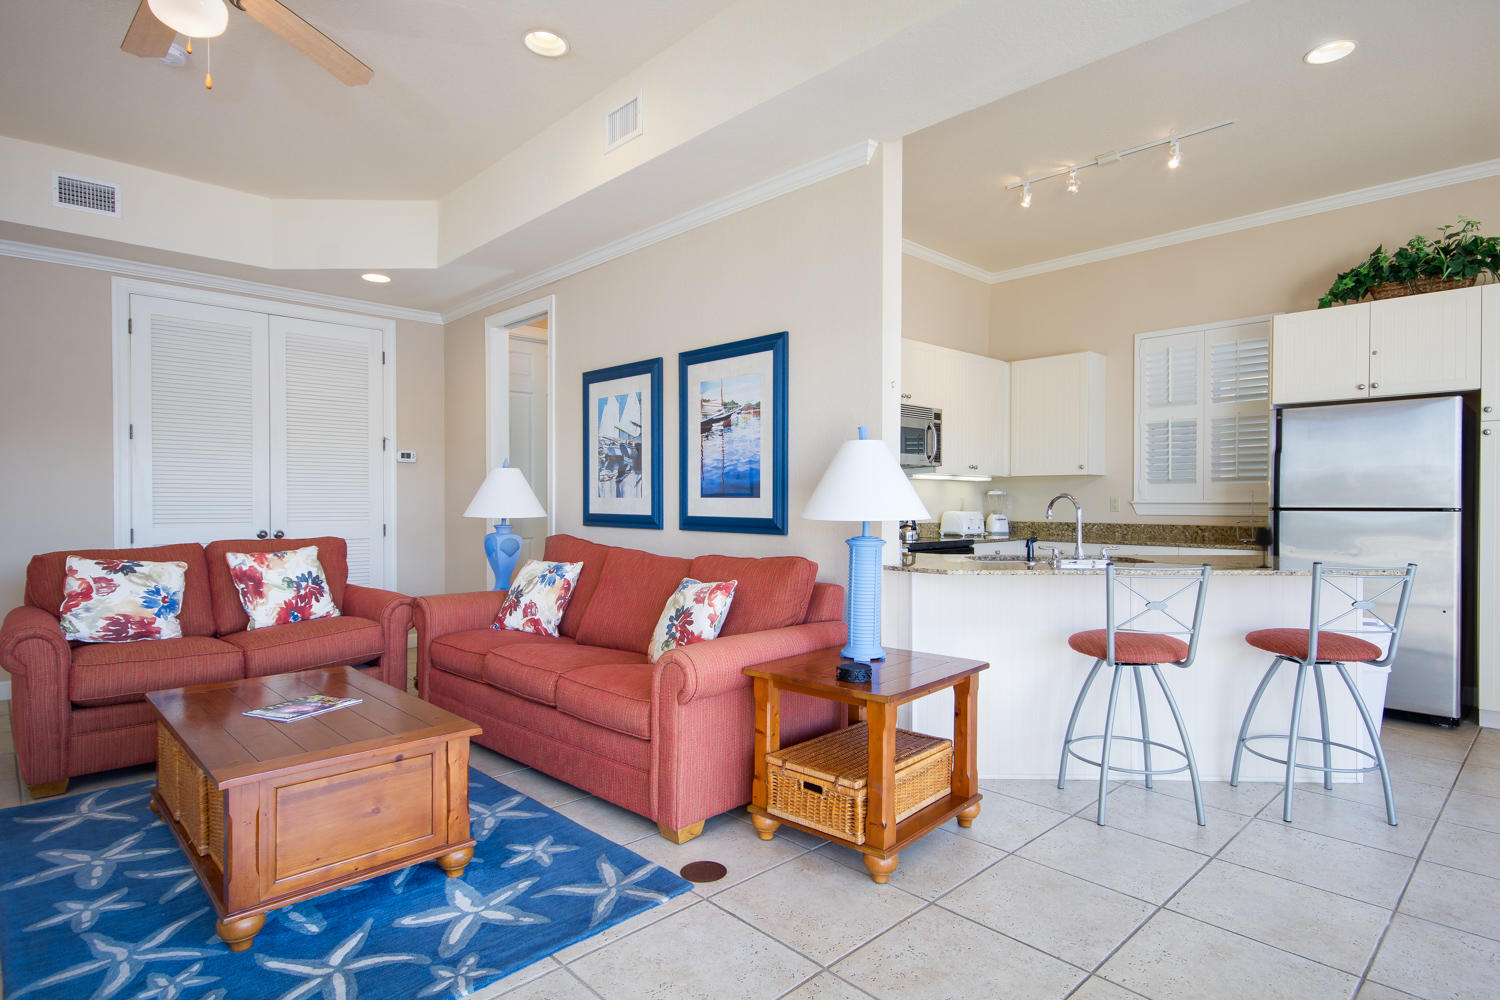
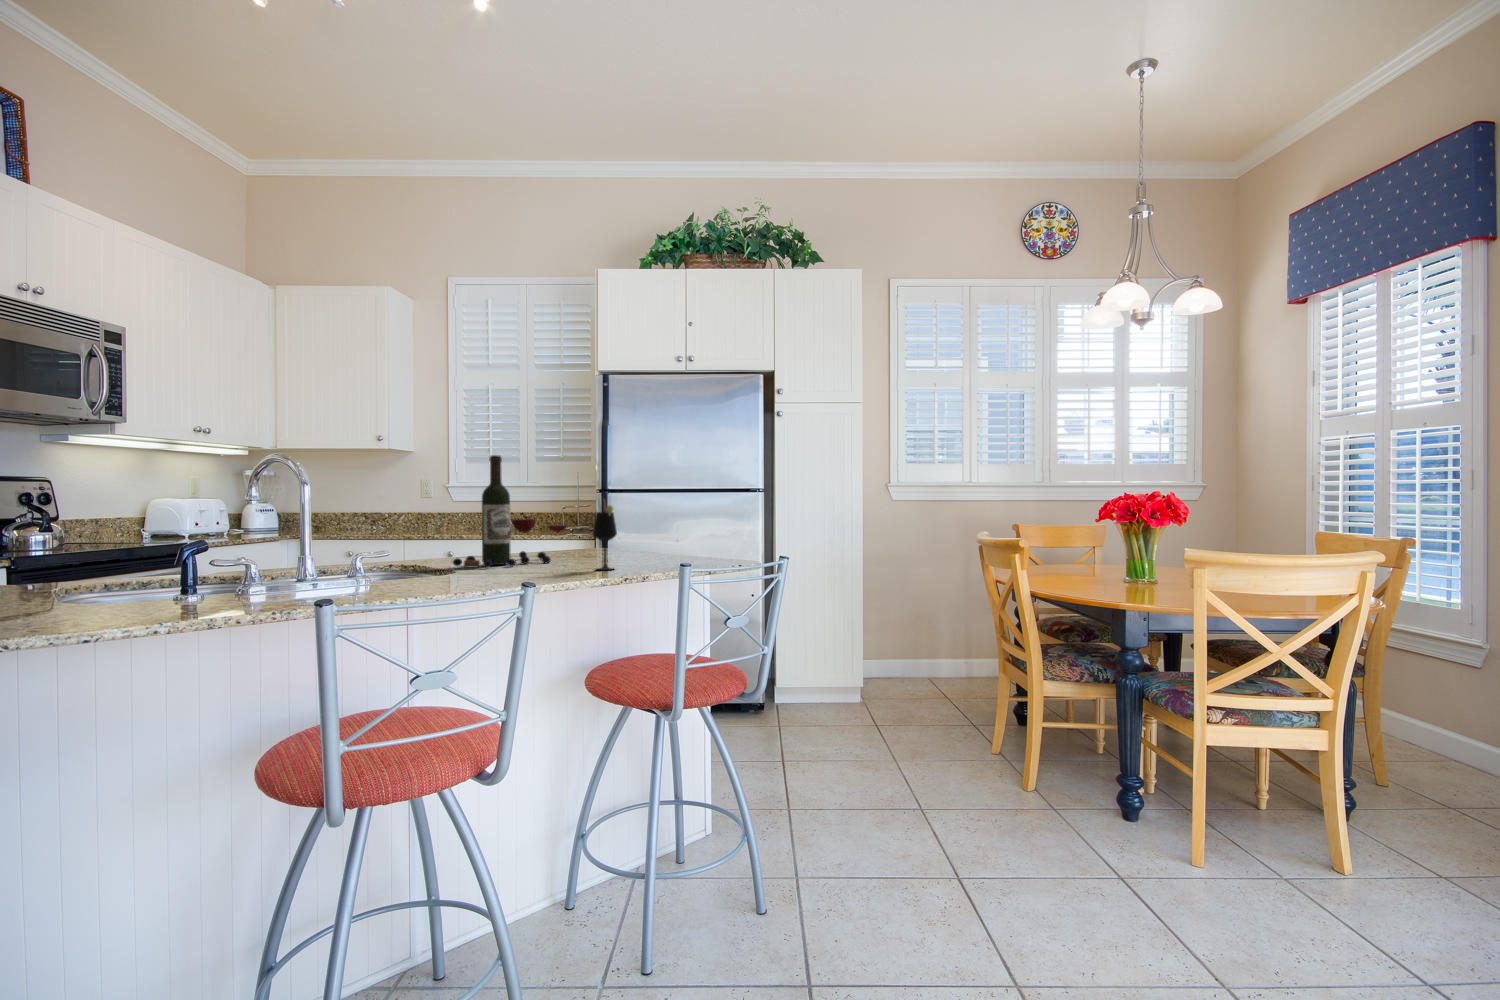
wine bottle: none [1150,486,1239,562] -> present [453,455,567,568]

